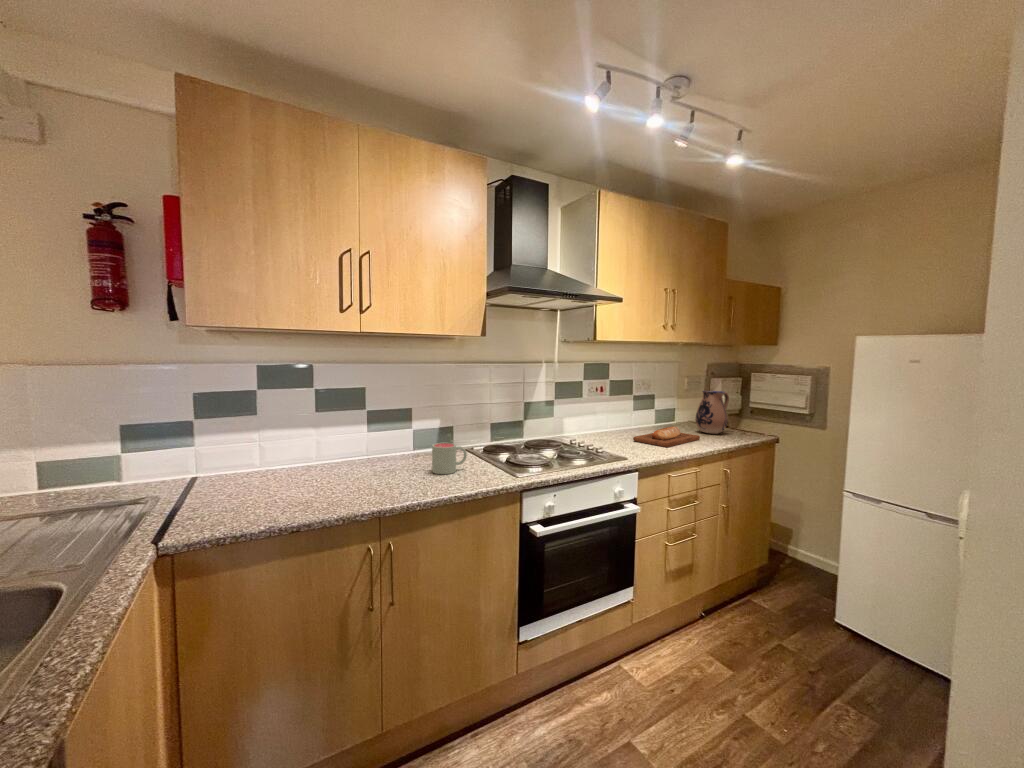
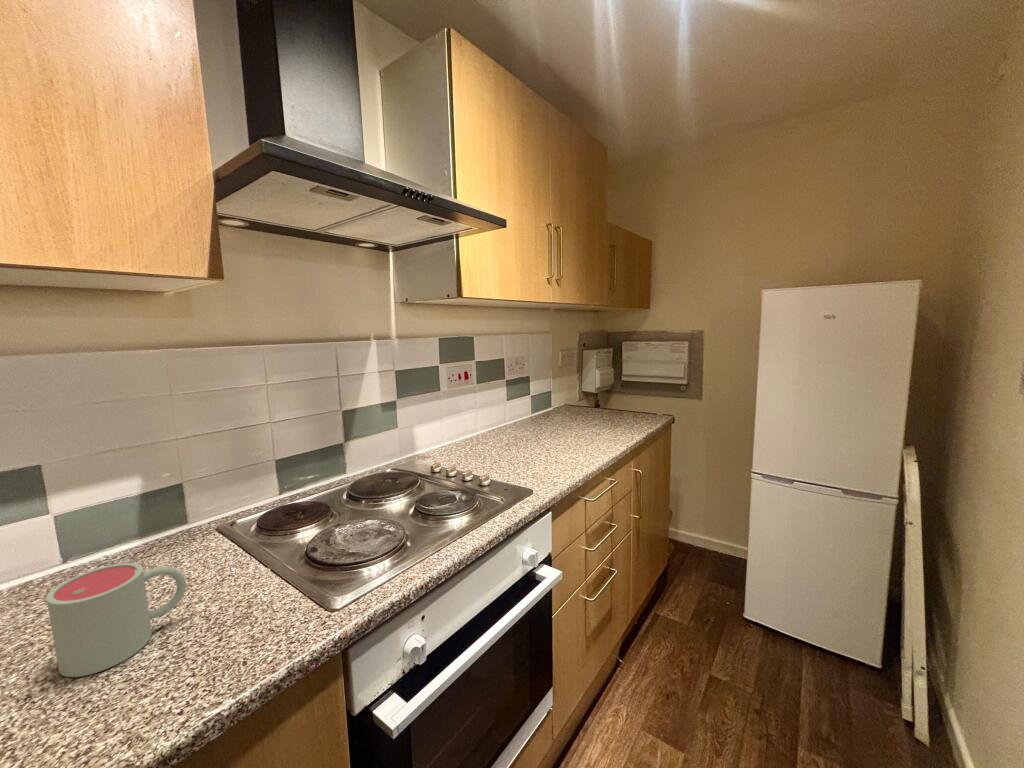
ceramic pitcher: present [695,391,729,434] -> none [581,366,619,420]
bread loaf: present [633,426,700,447] -> none [520,419,598,454]

